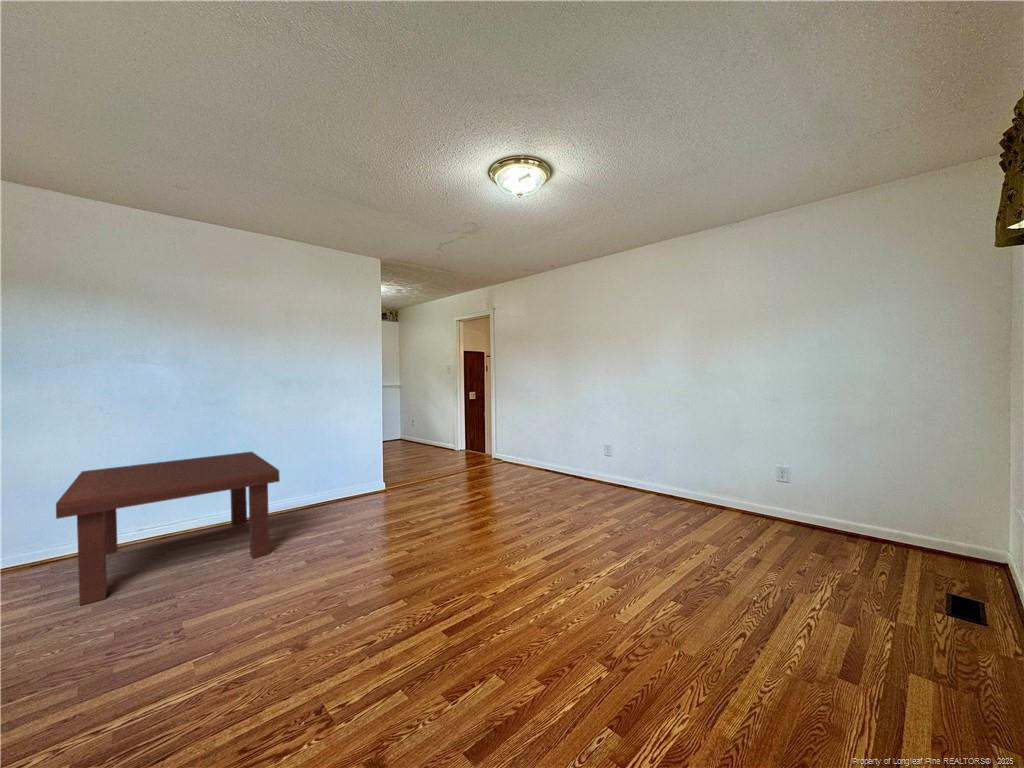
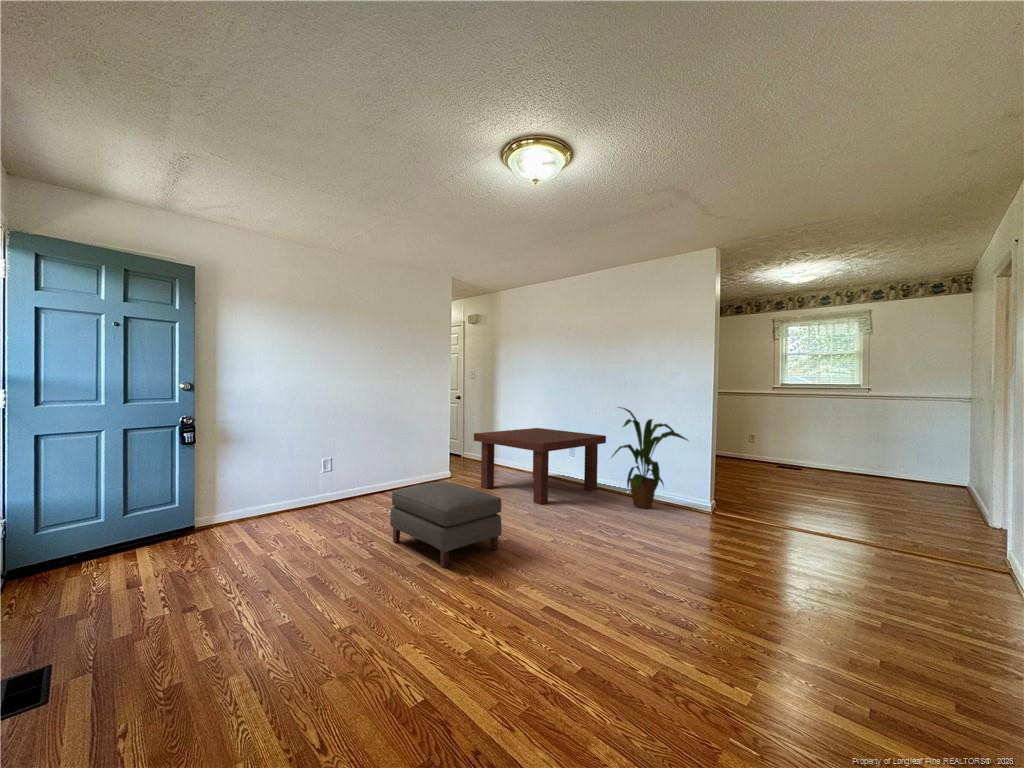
house plant: none [305,412,372,511] -> present [612,407,688,509]
ottoman: none [295,522,464,678] -> present [390,482,502,568]

